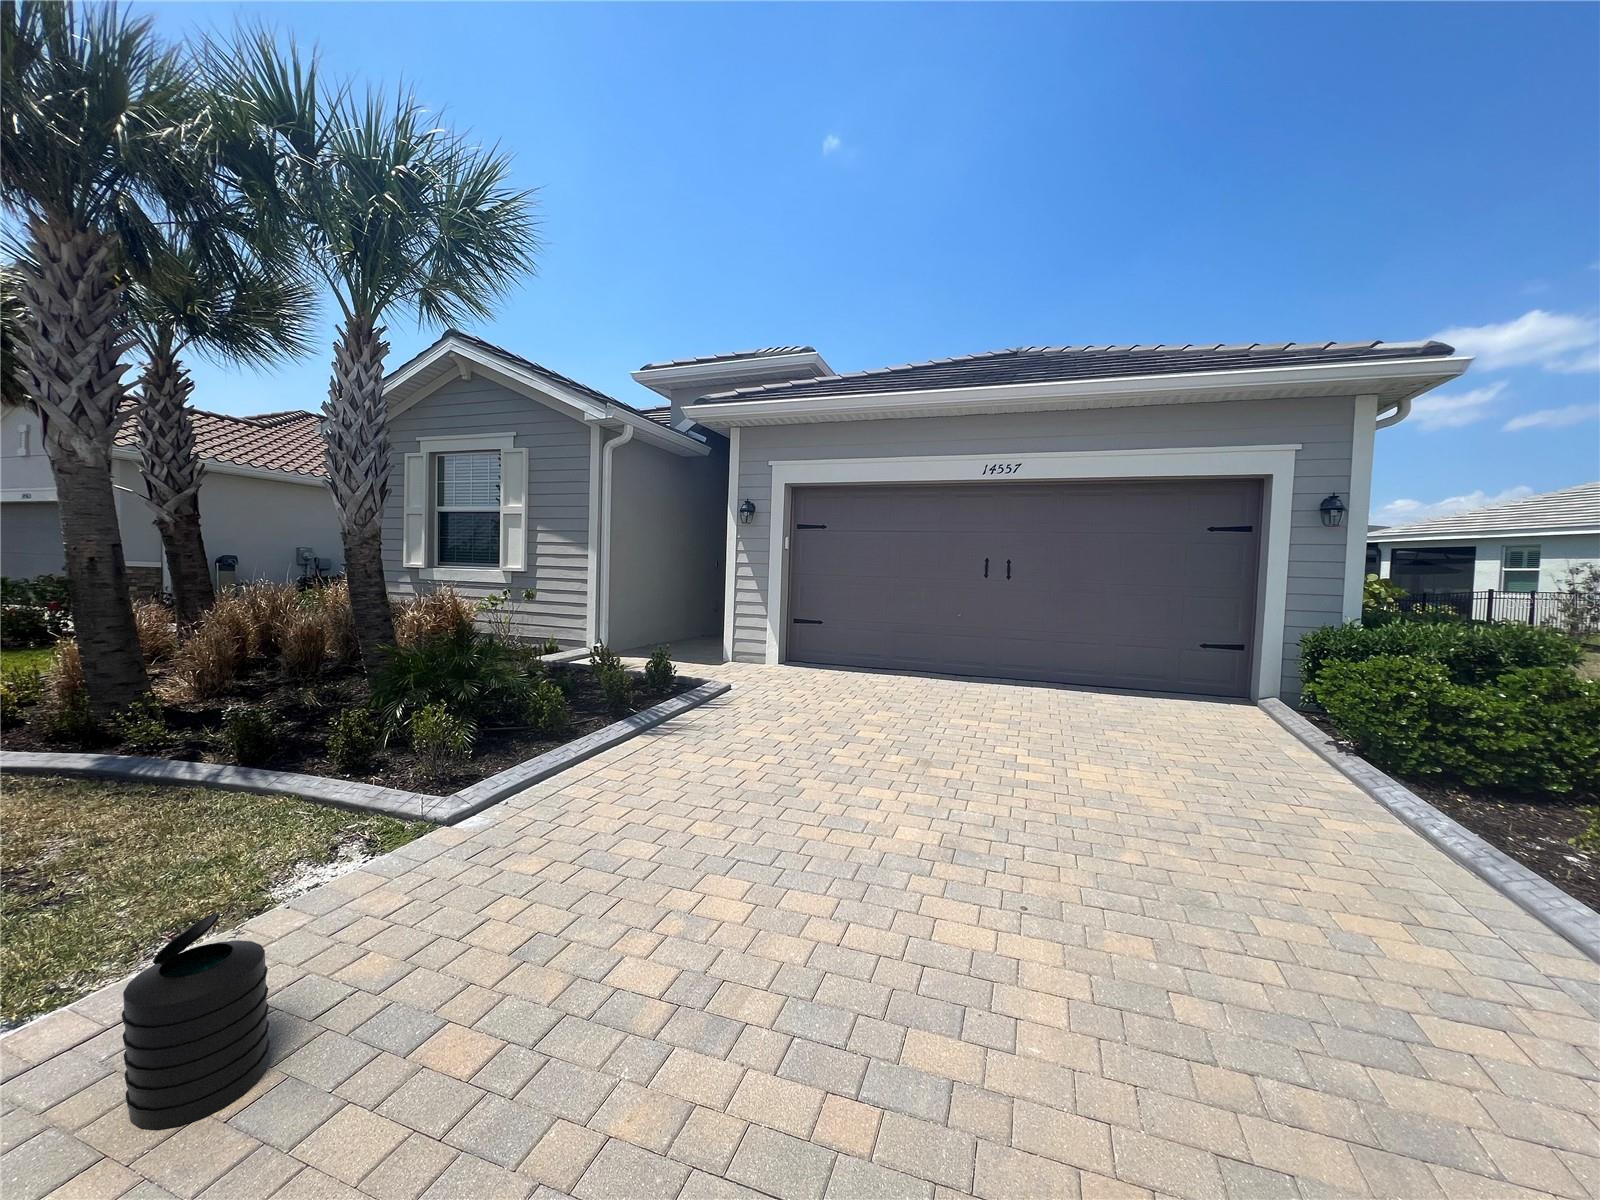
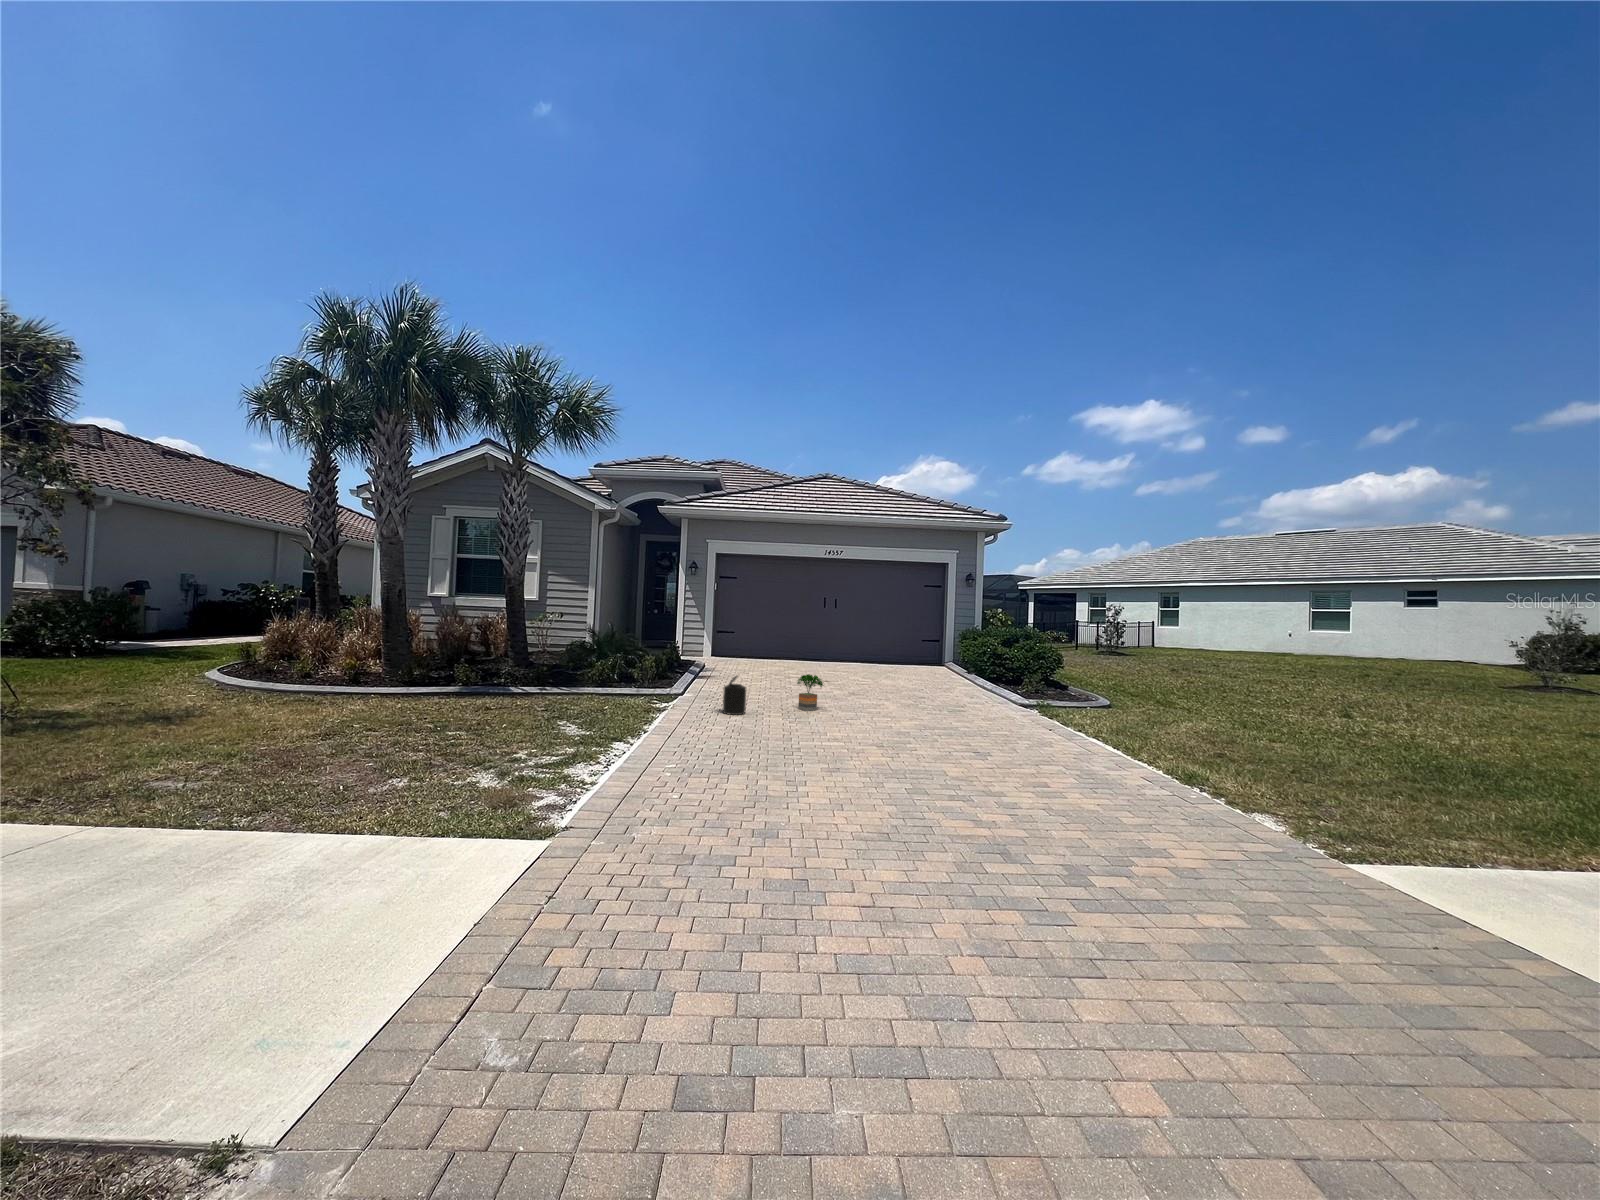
potted tree: none [547,886,663,1082] -> present [797,674,823,711]

